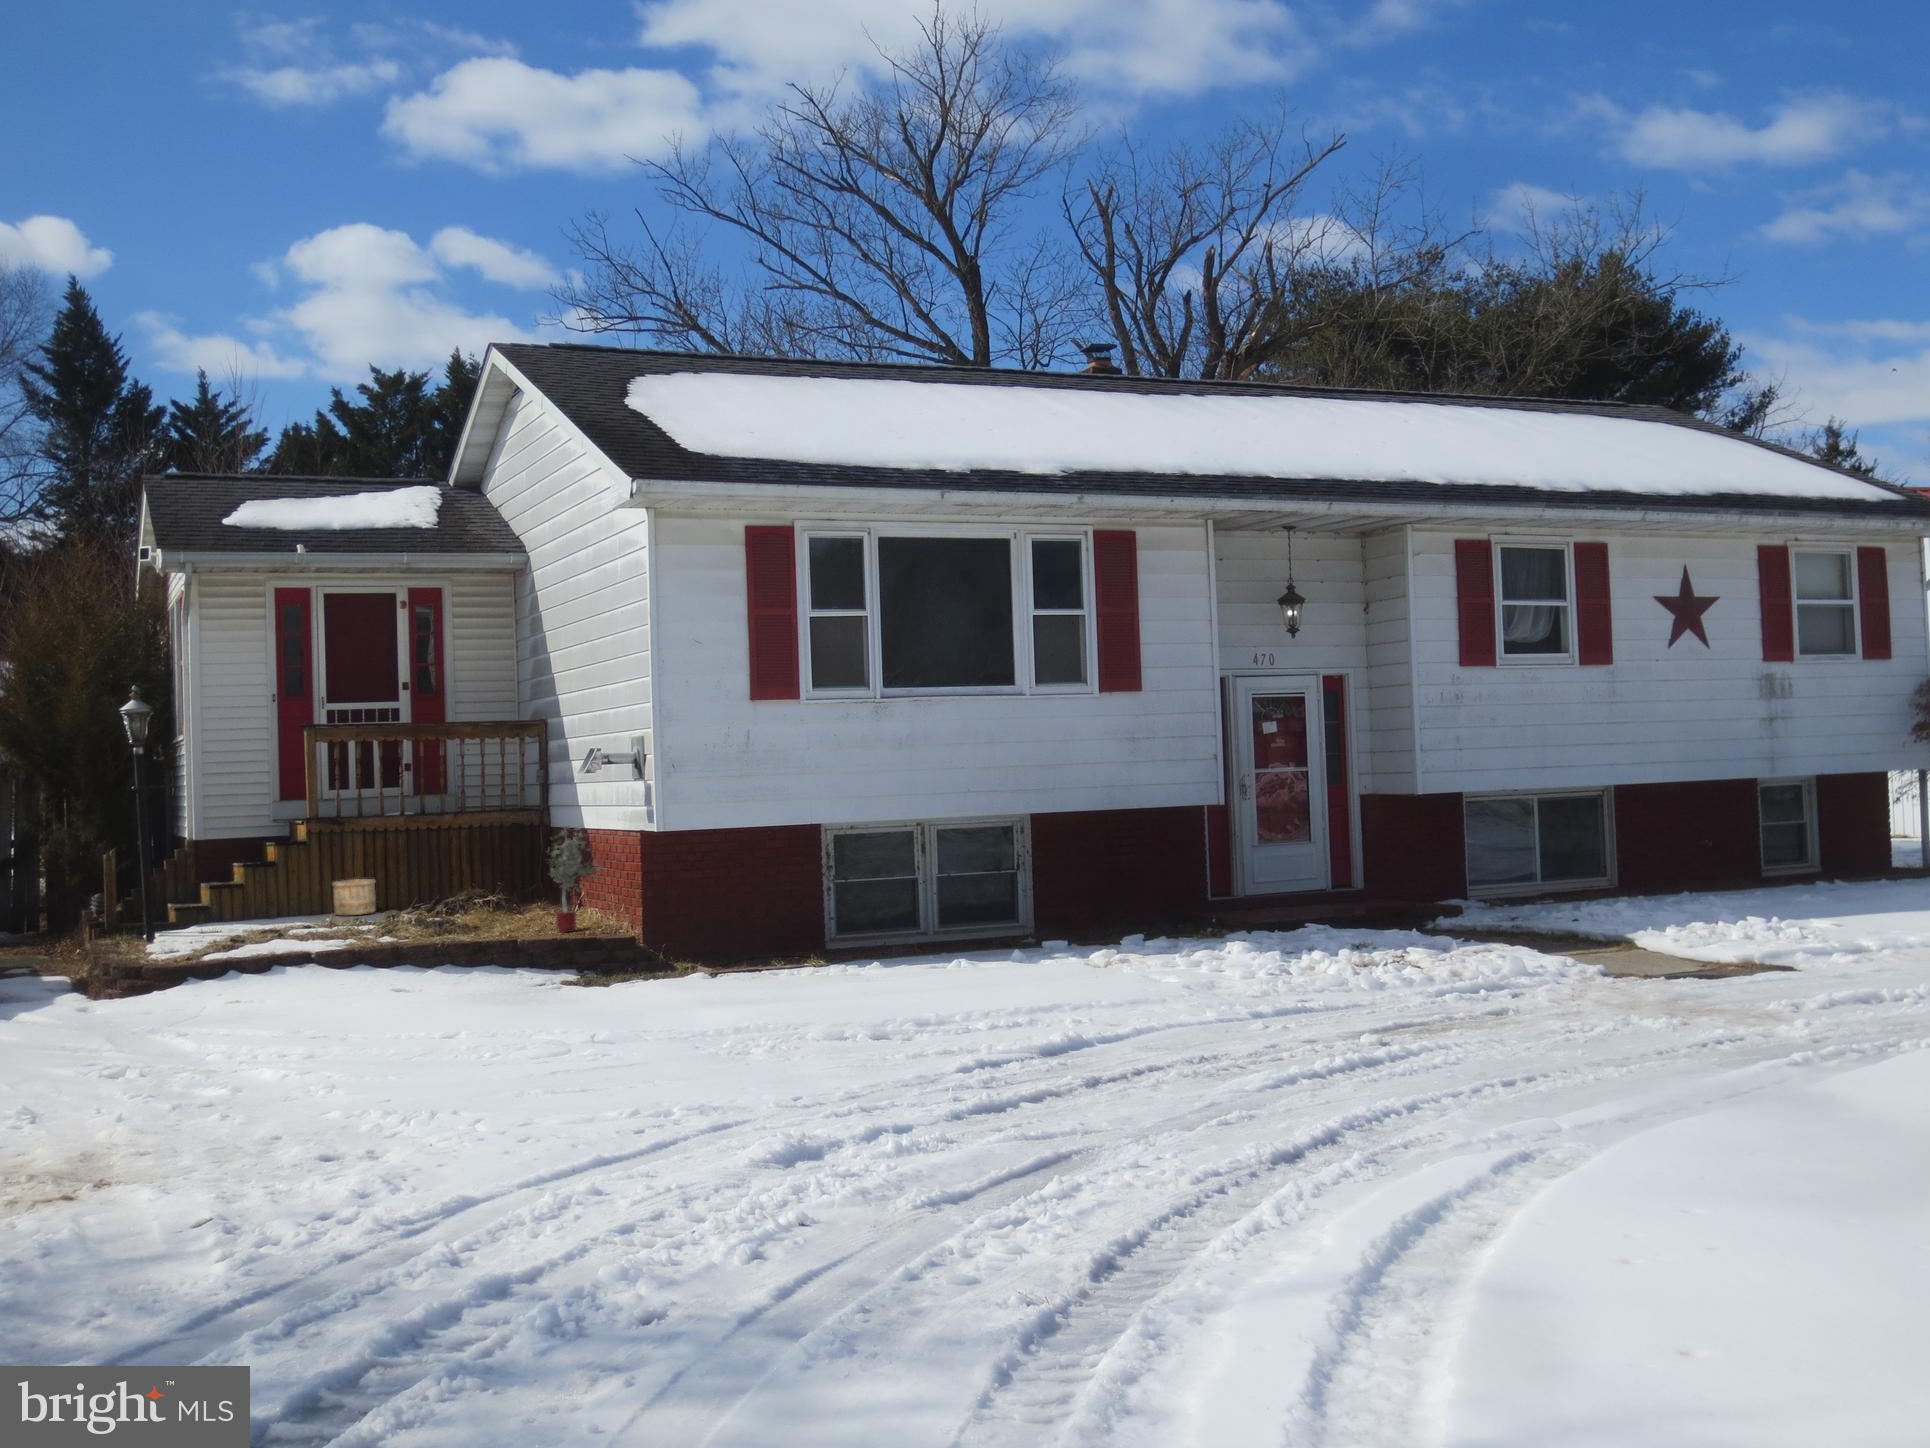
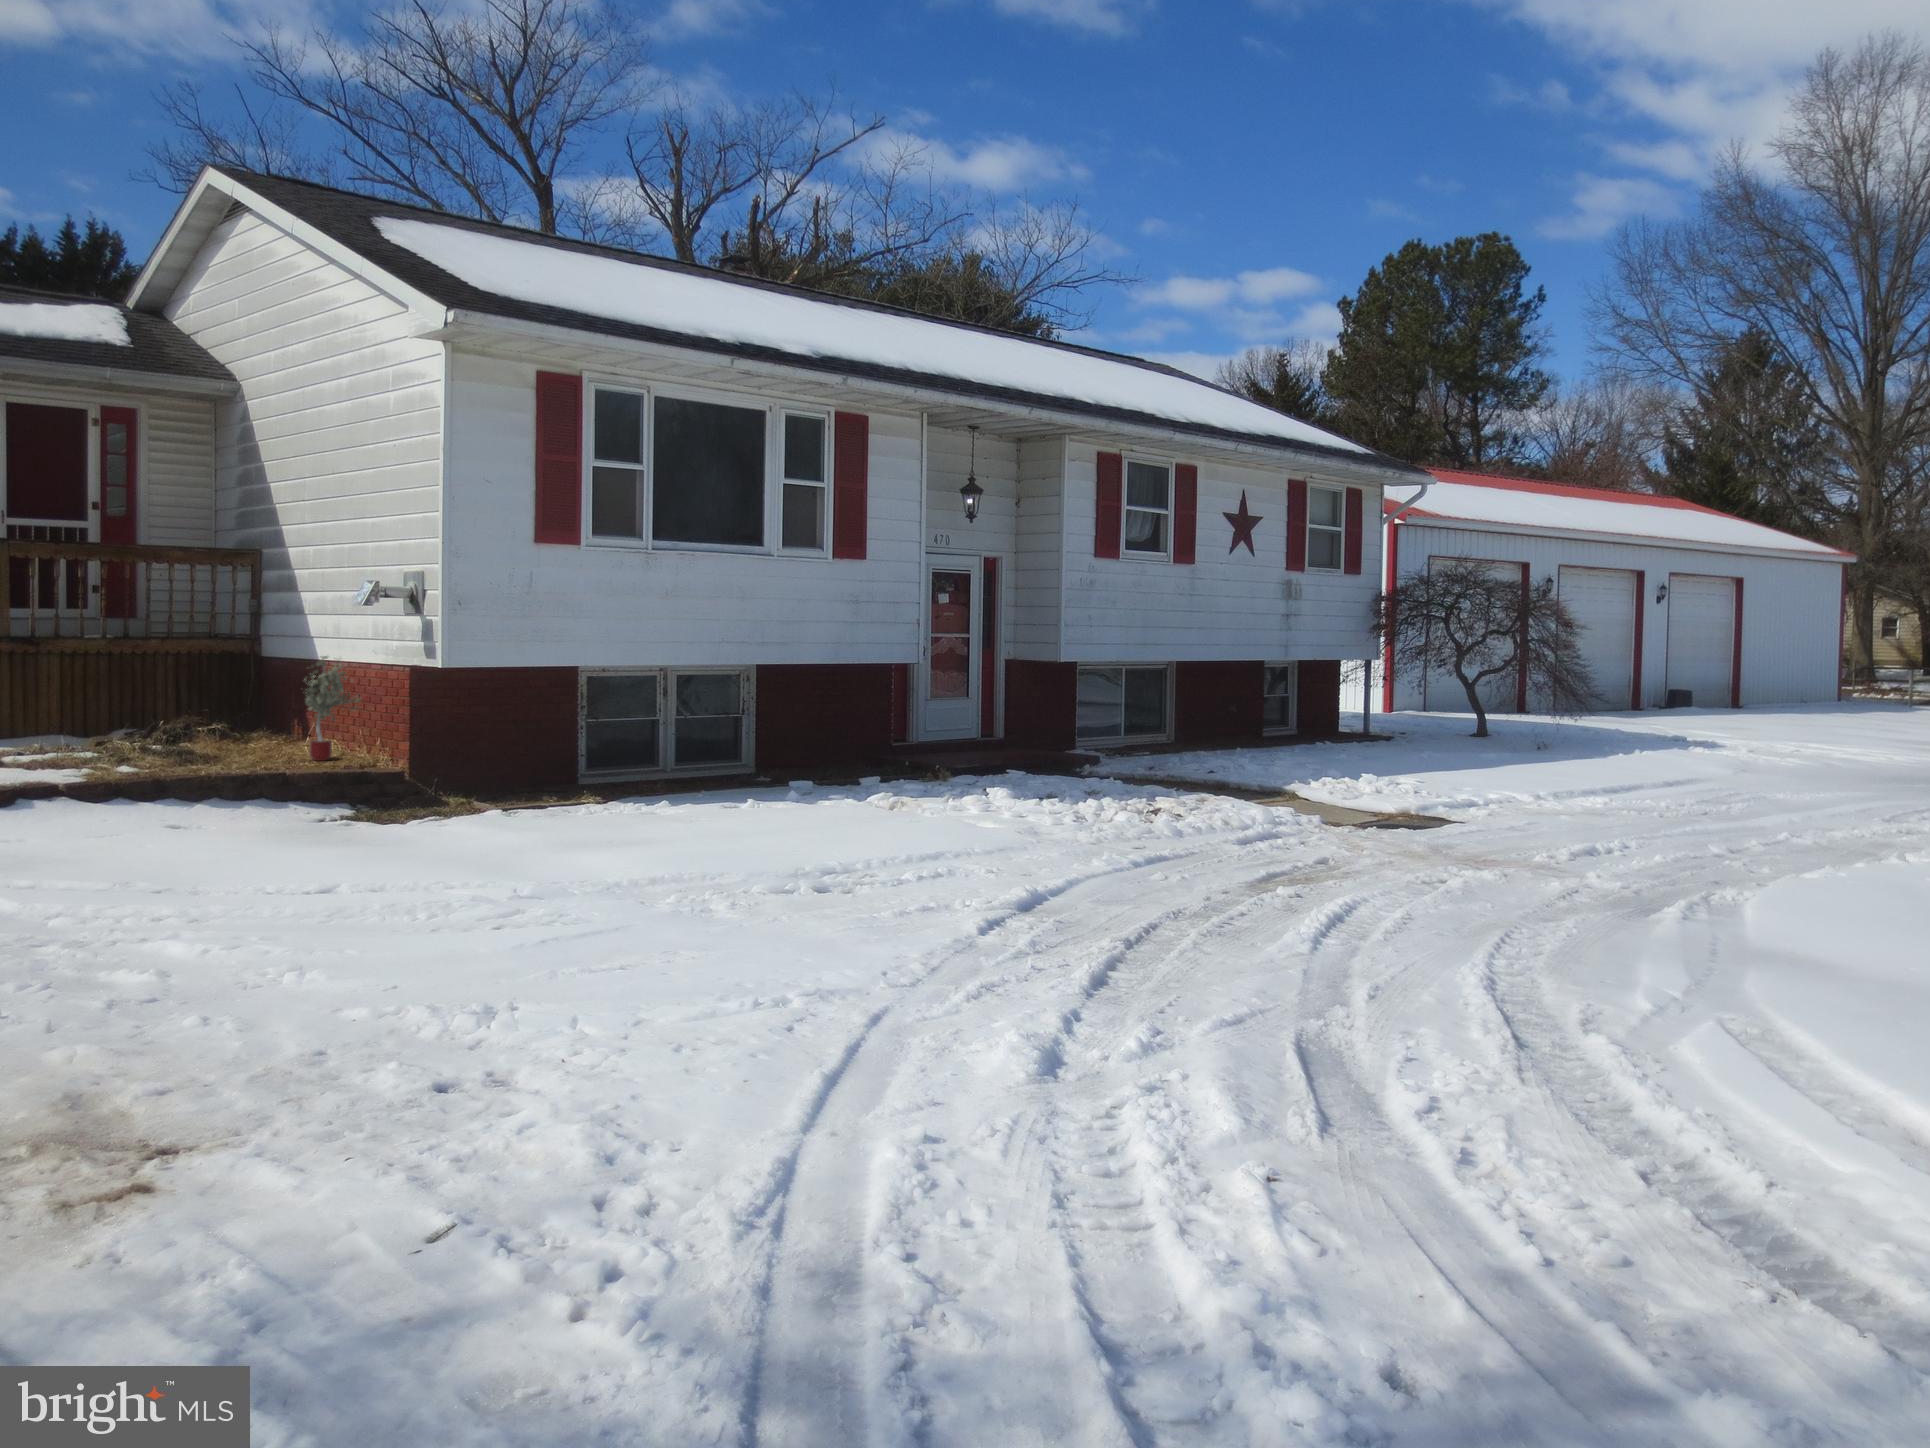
wooden bucket: present [332,879,376,916] -> none [25,701,77,738]

